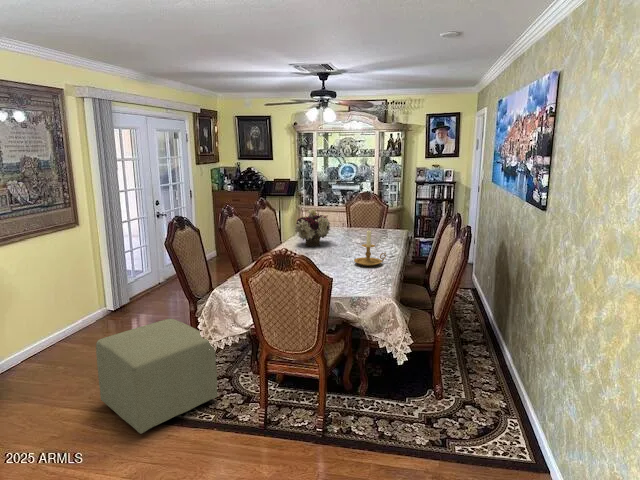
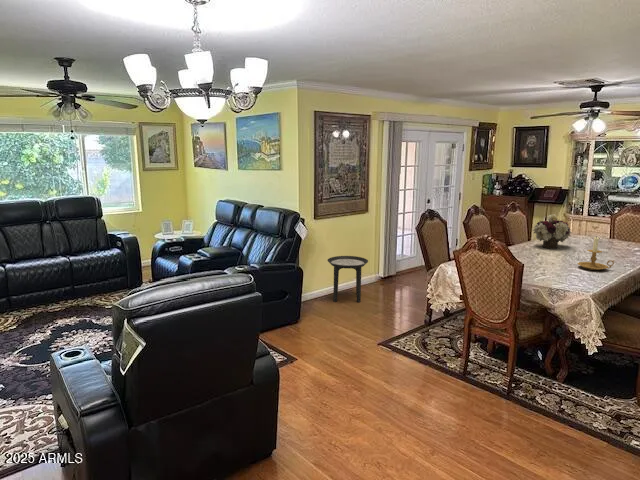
side table: none [22,291,91,365] -> present [328,256,368,302]
ottoman: present [96,319,218,434] -> none [361,284,439,353]

